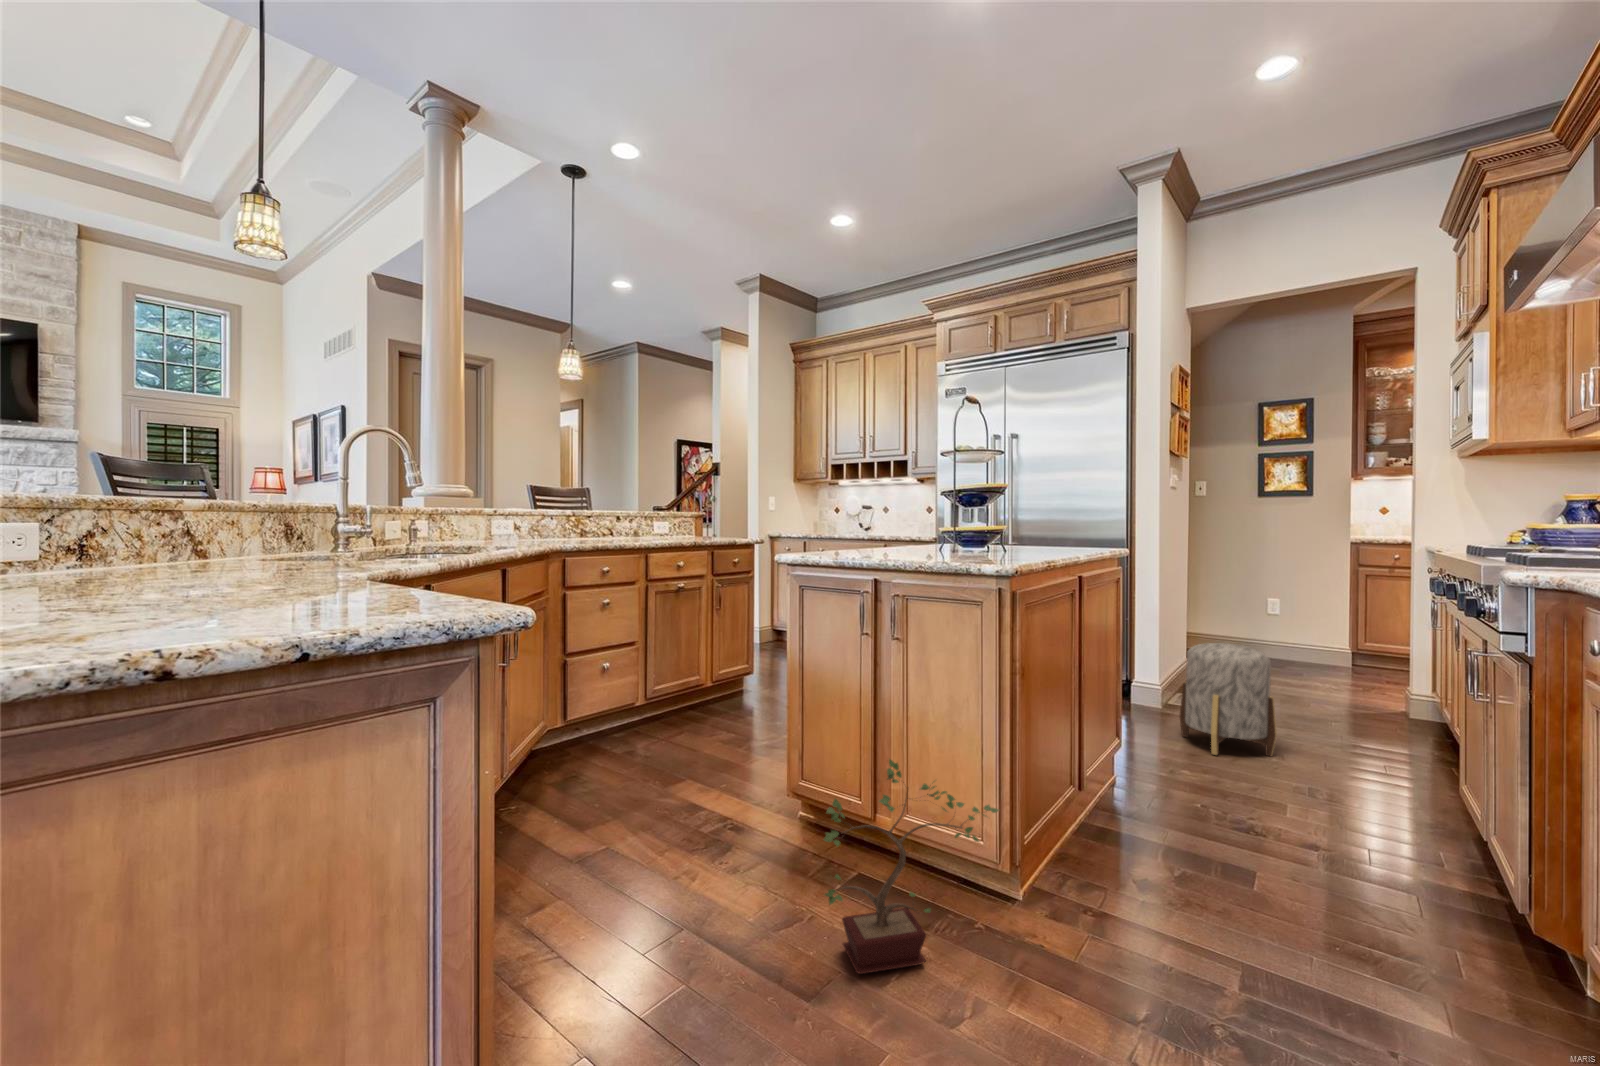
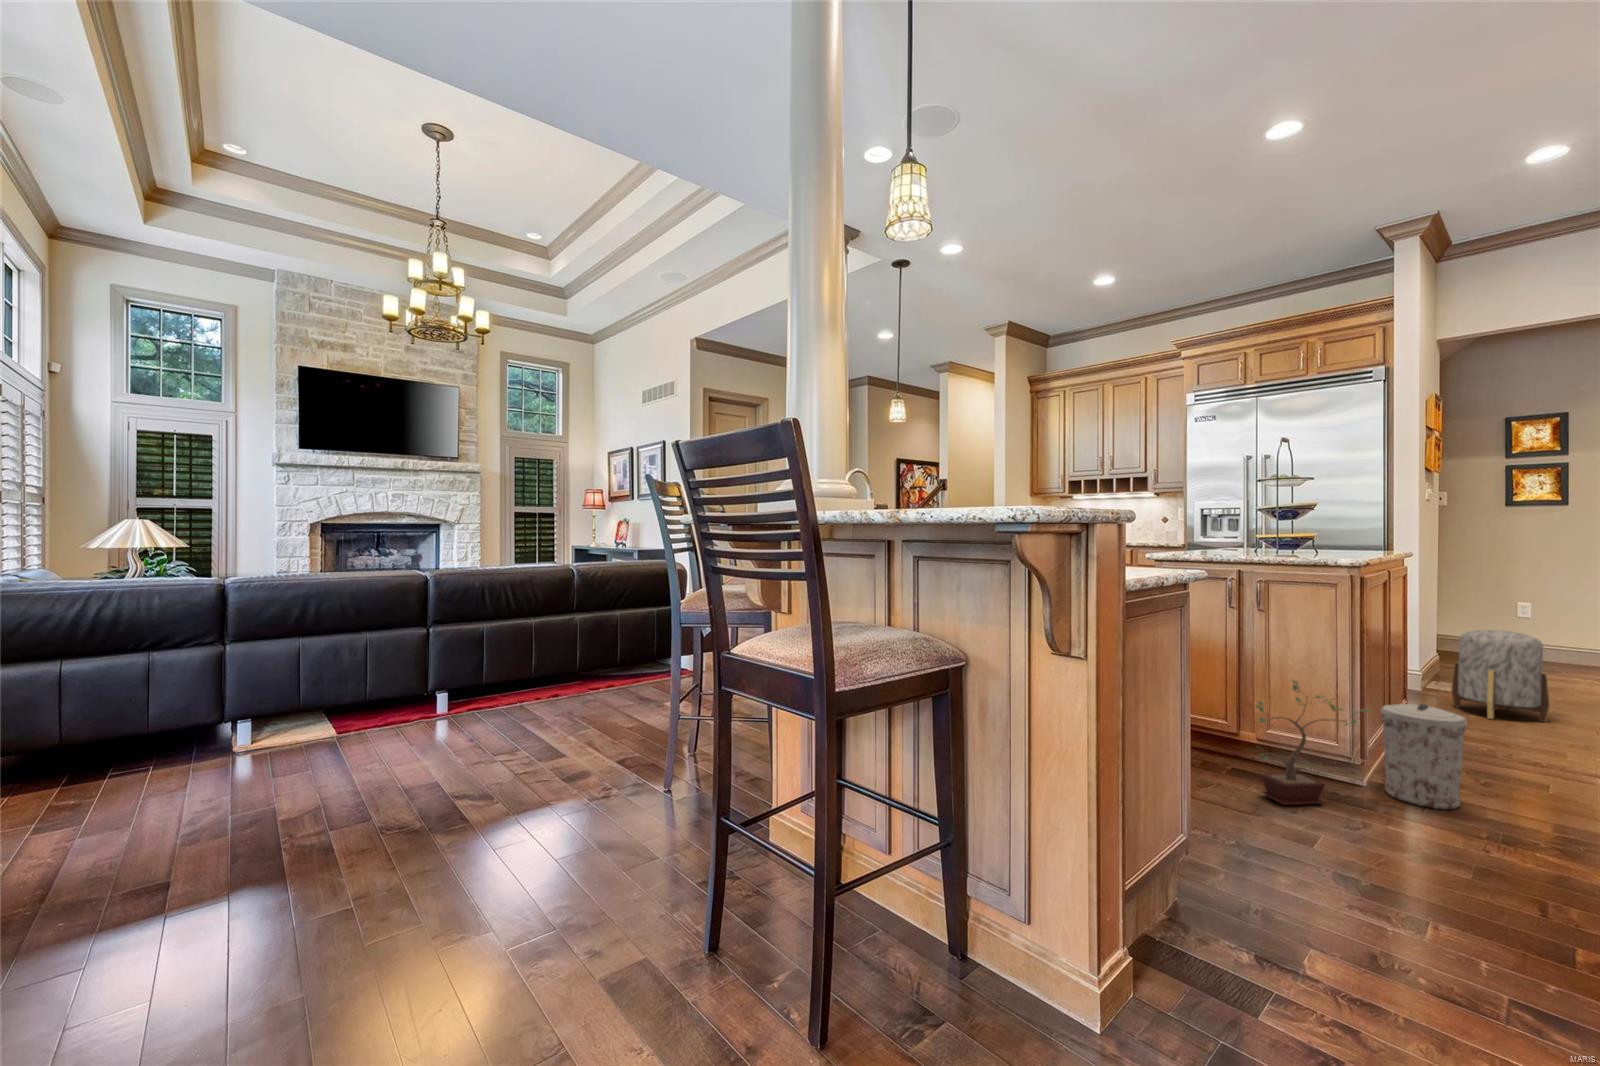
trash can: none [1026,783,1132,959] -> present [1381,704,1467,809]

